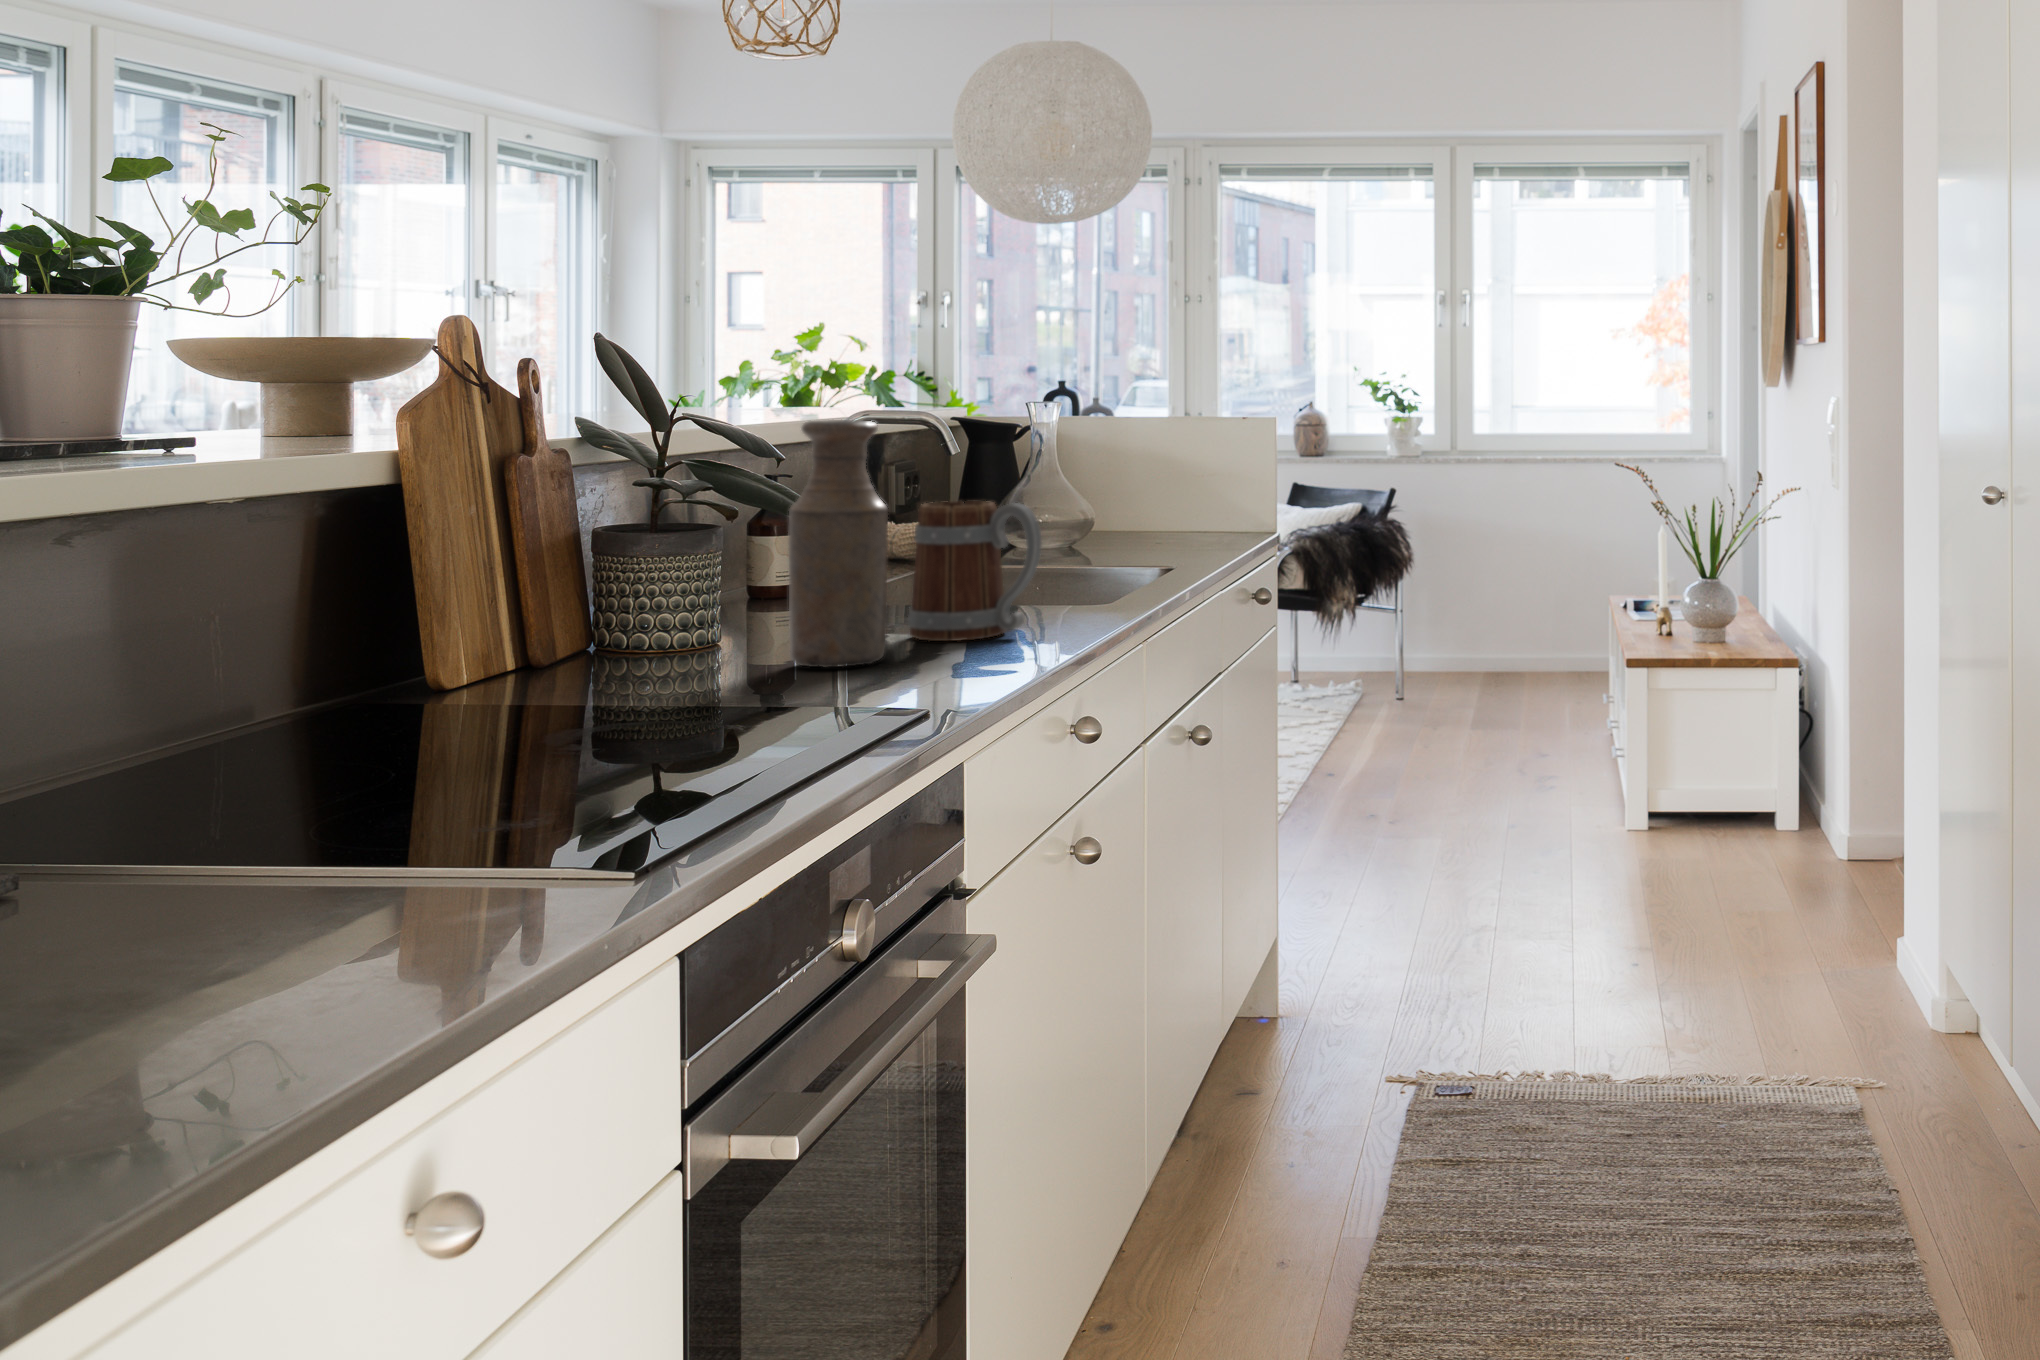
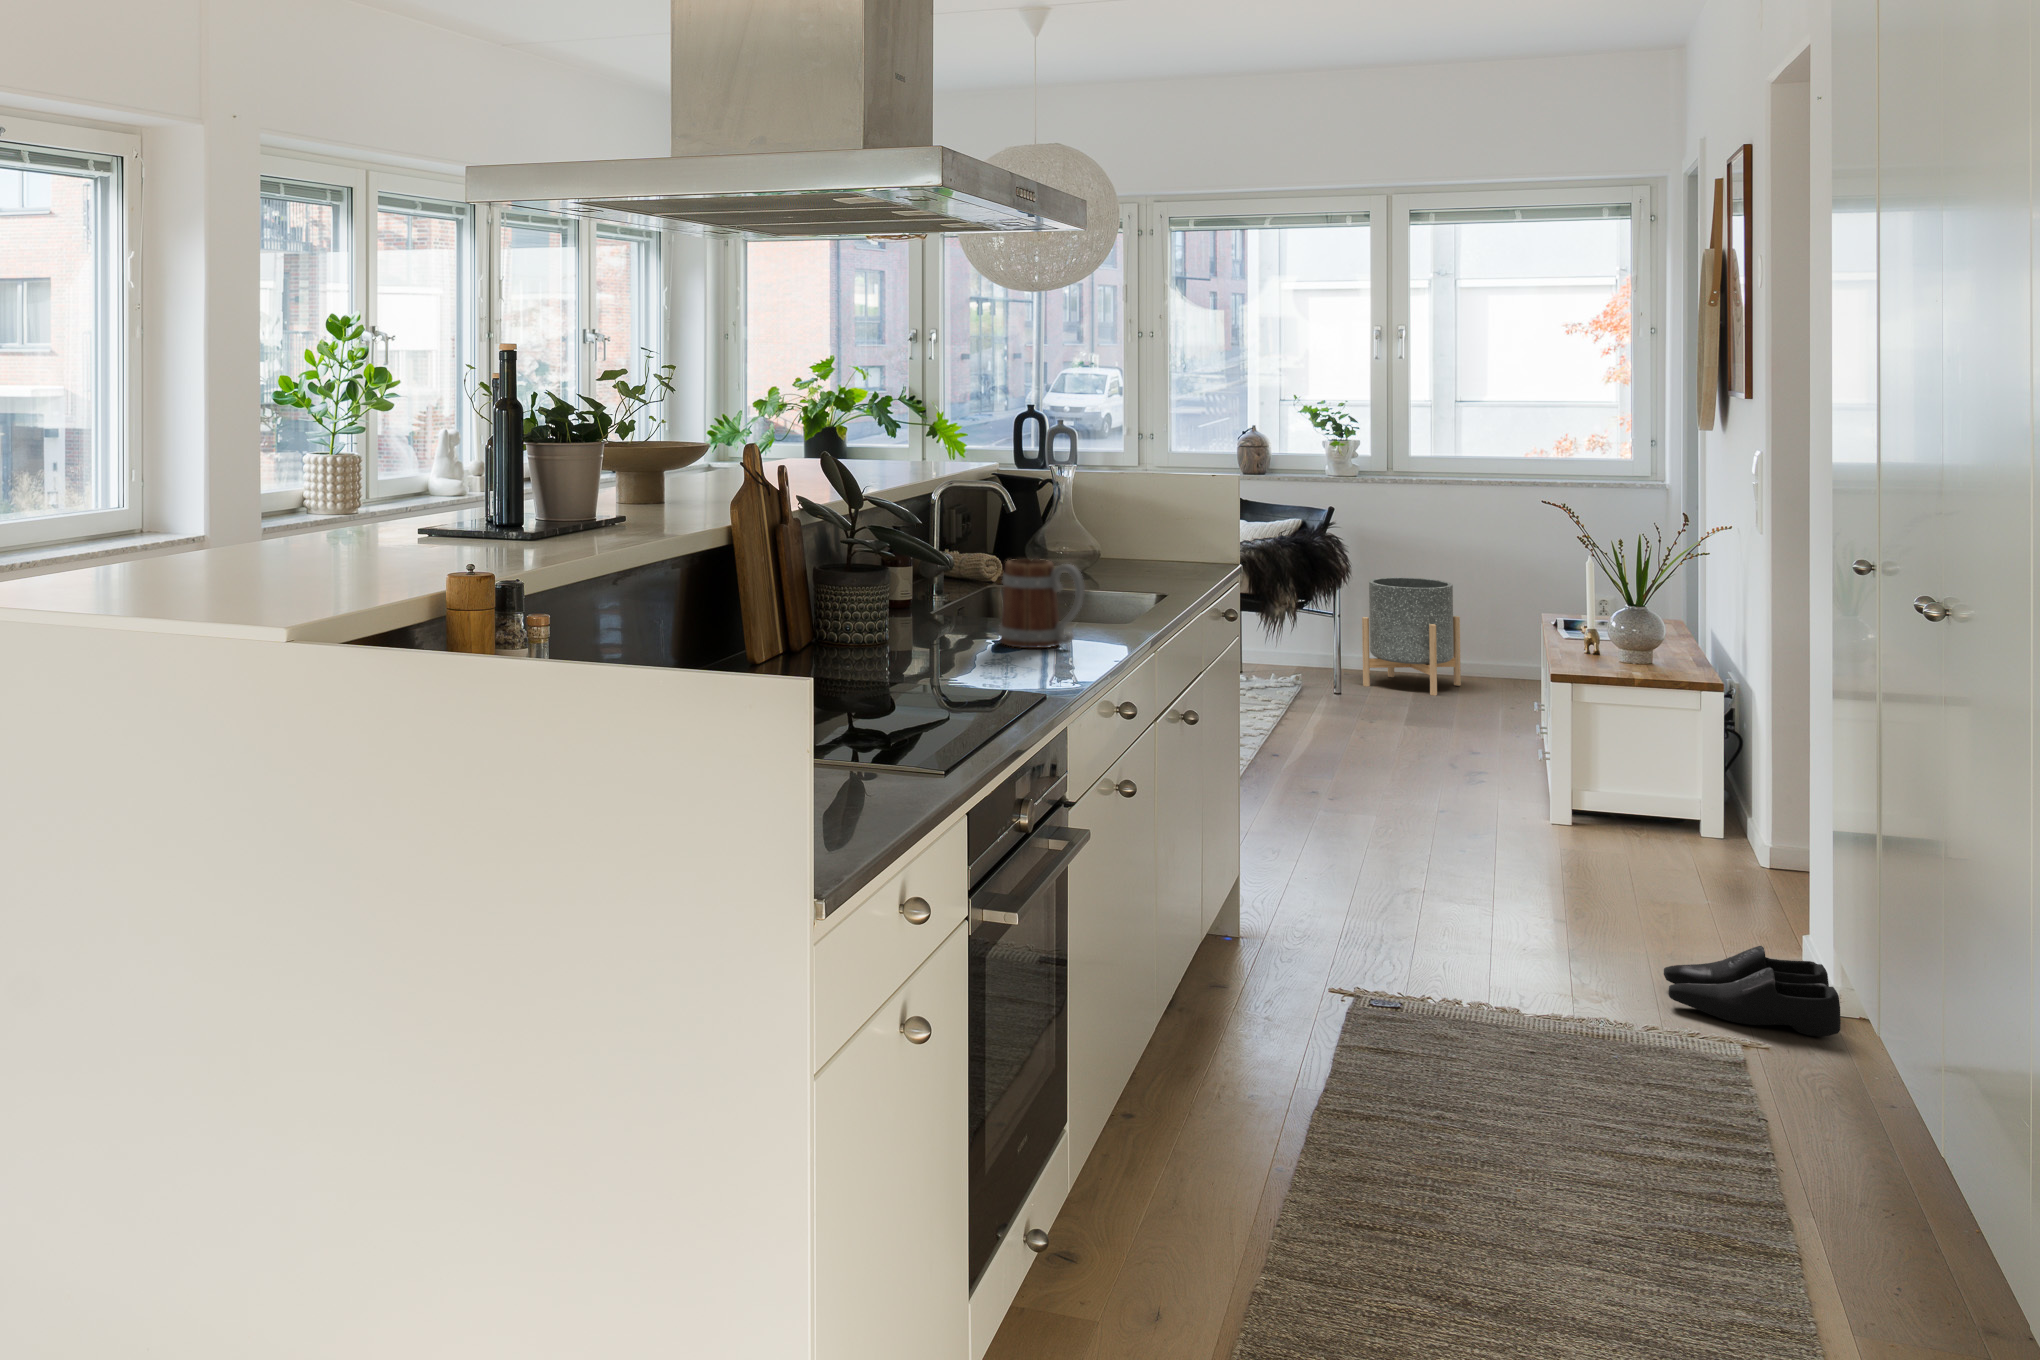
bottle: present [788,420,888,668] -> none [940,514,996,662]
planter: none [1425,567,1518,691] -> present [1362,578,1461,696]
shoe: none [1746,938,1921,1038] -> present [1664,946,1841,1037]

